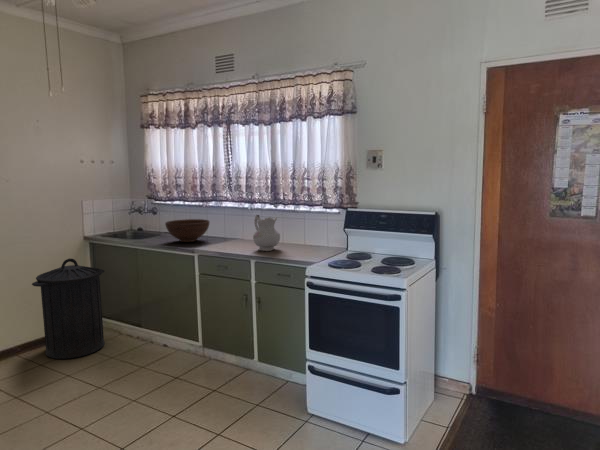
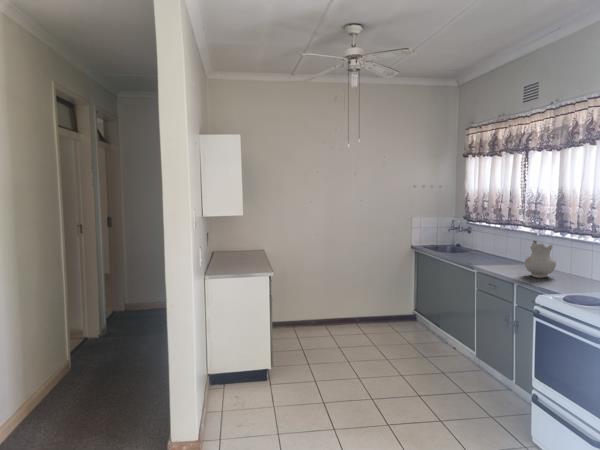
fruit bowl: present [165,219,209,242] -> none [462,239,504,260]
trash can: present [32,259,105,359] -> none [364,260,418,337]

